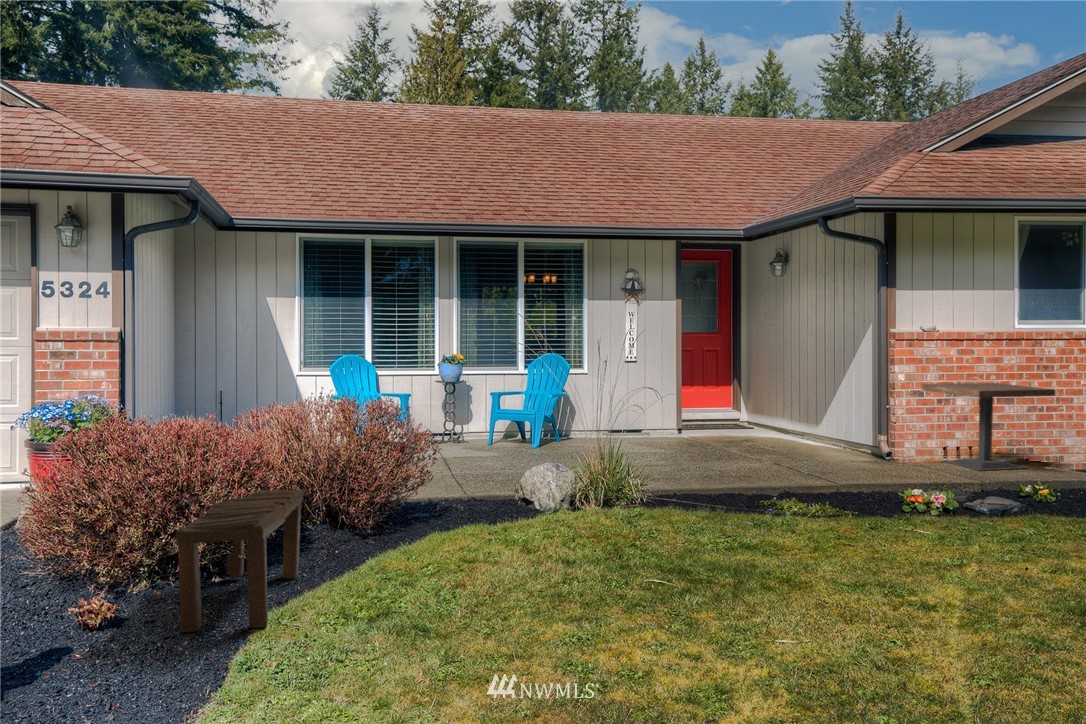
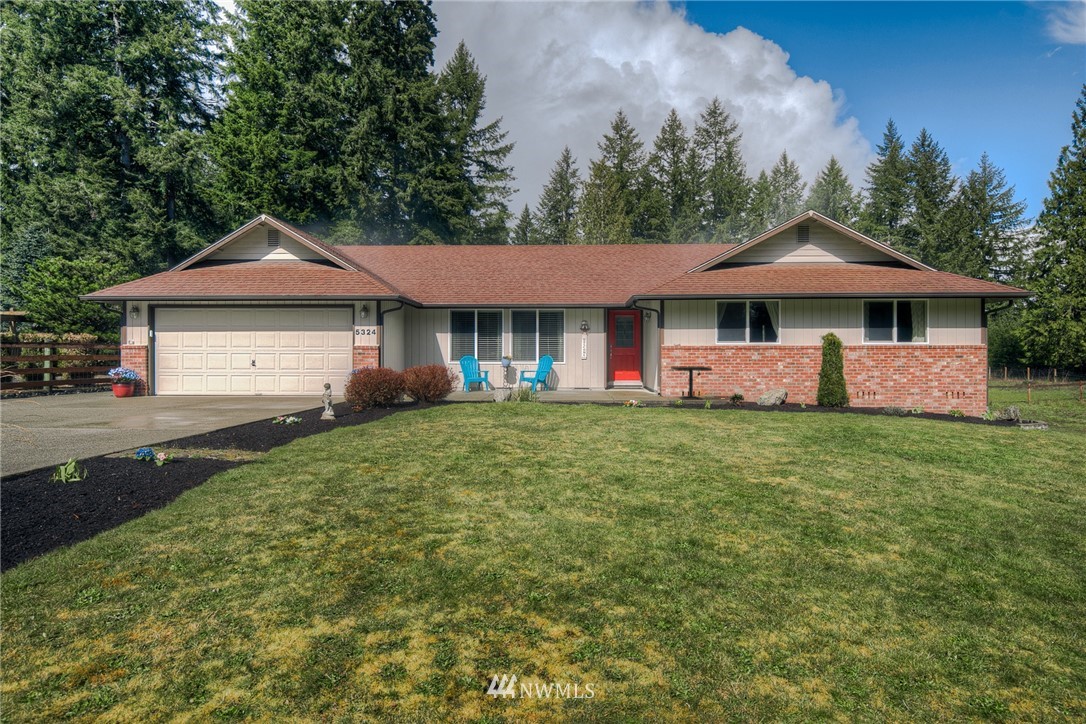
bench: present [176,490,304,632] -> none [375,388,413,417]

